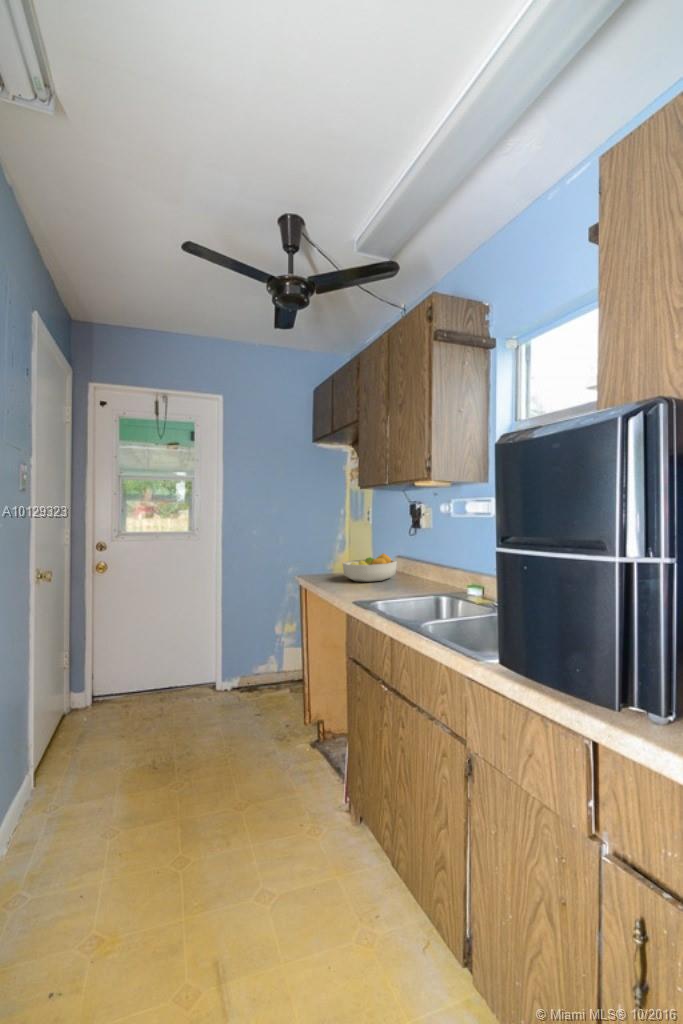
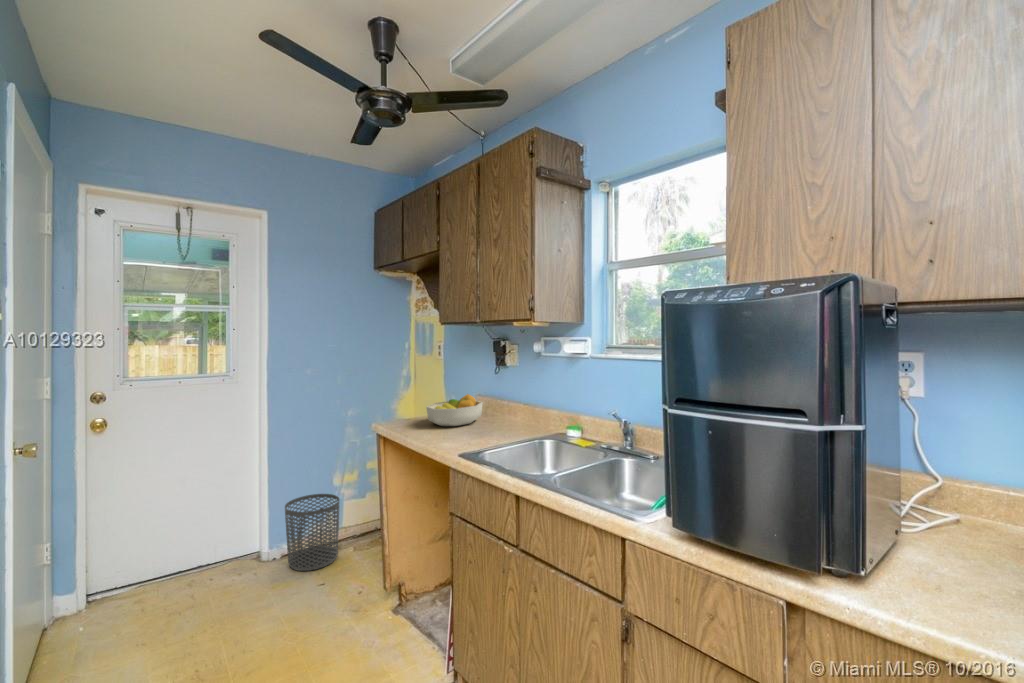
waste bin: none [232,638,277,703] -> present [285,494,339,571]

